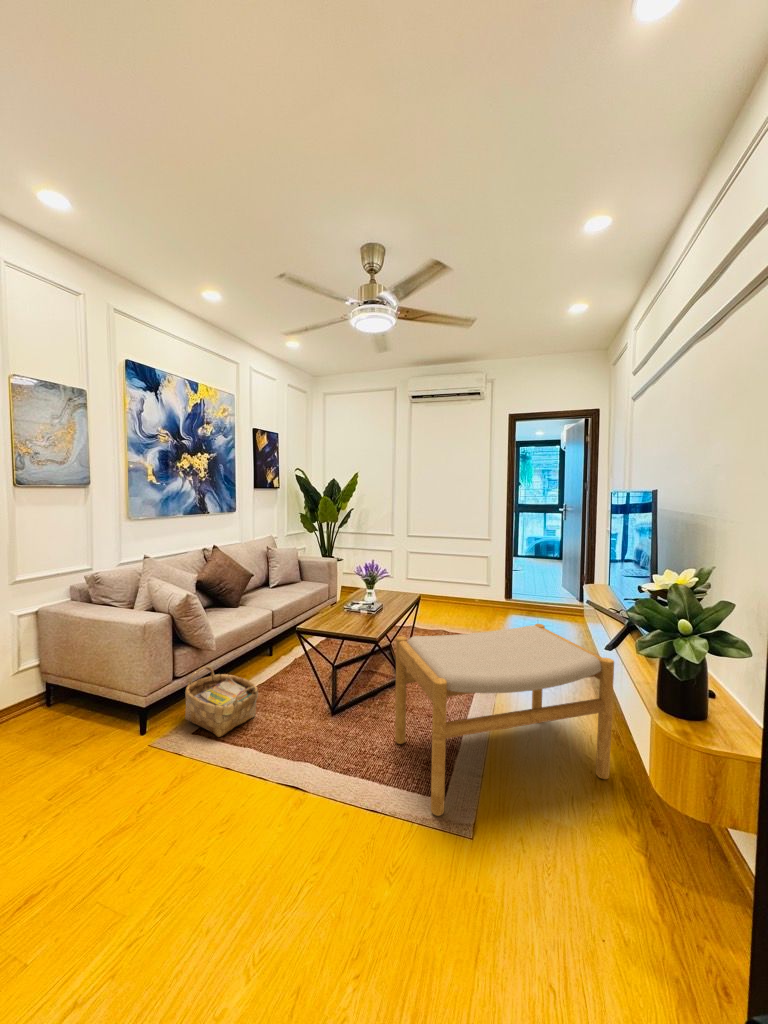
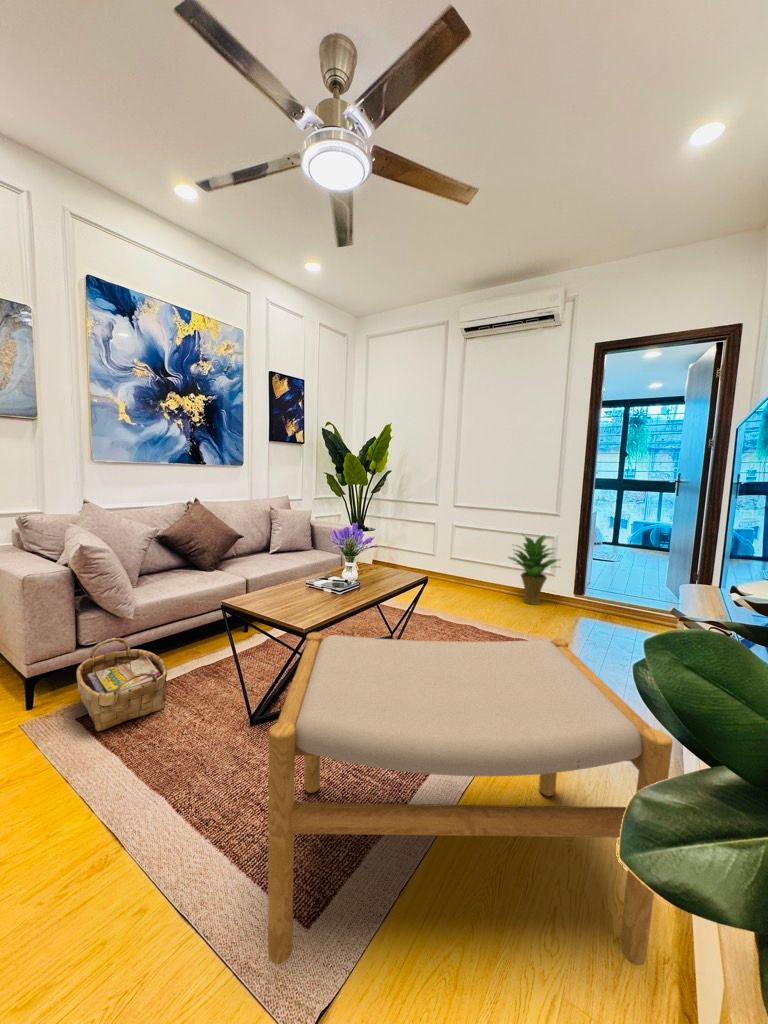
potted plant: none [456,555,498,610] -> present [509,535,558,605]

